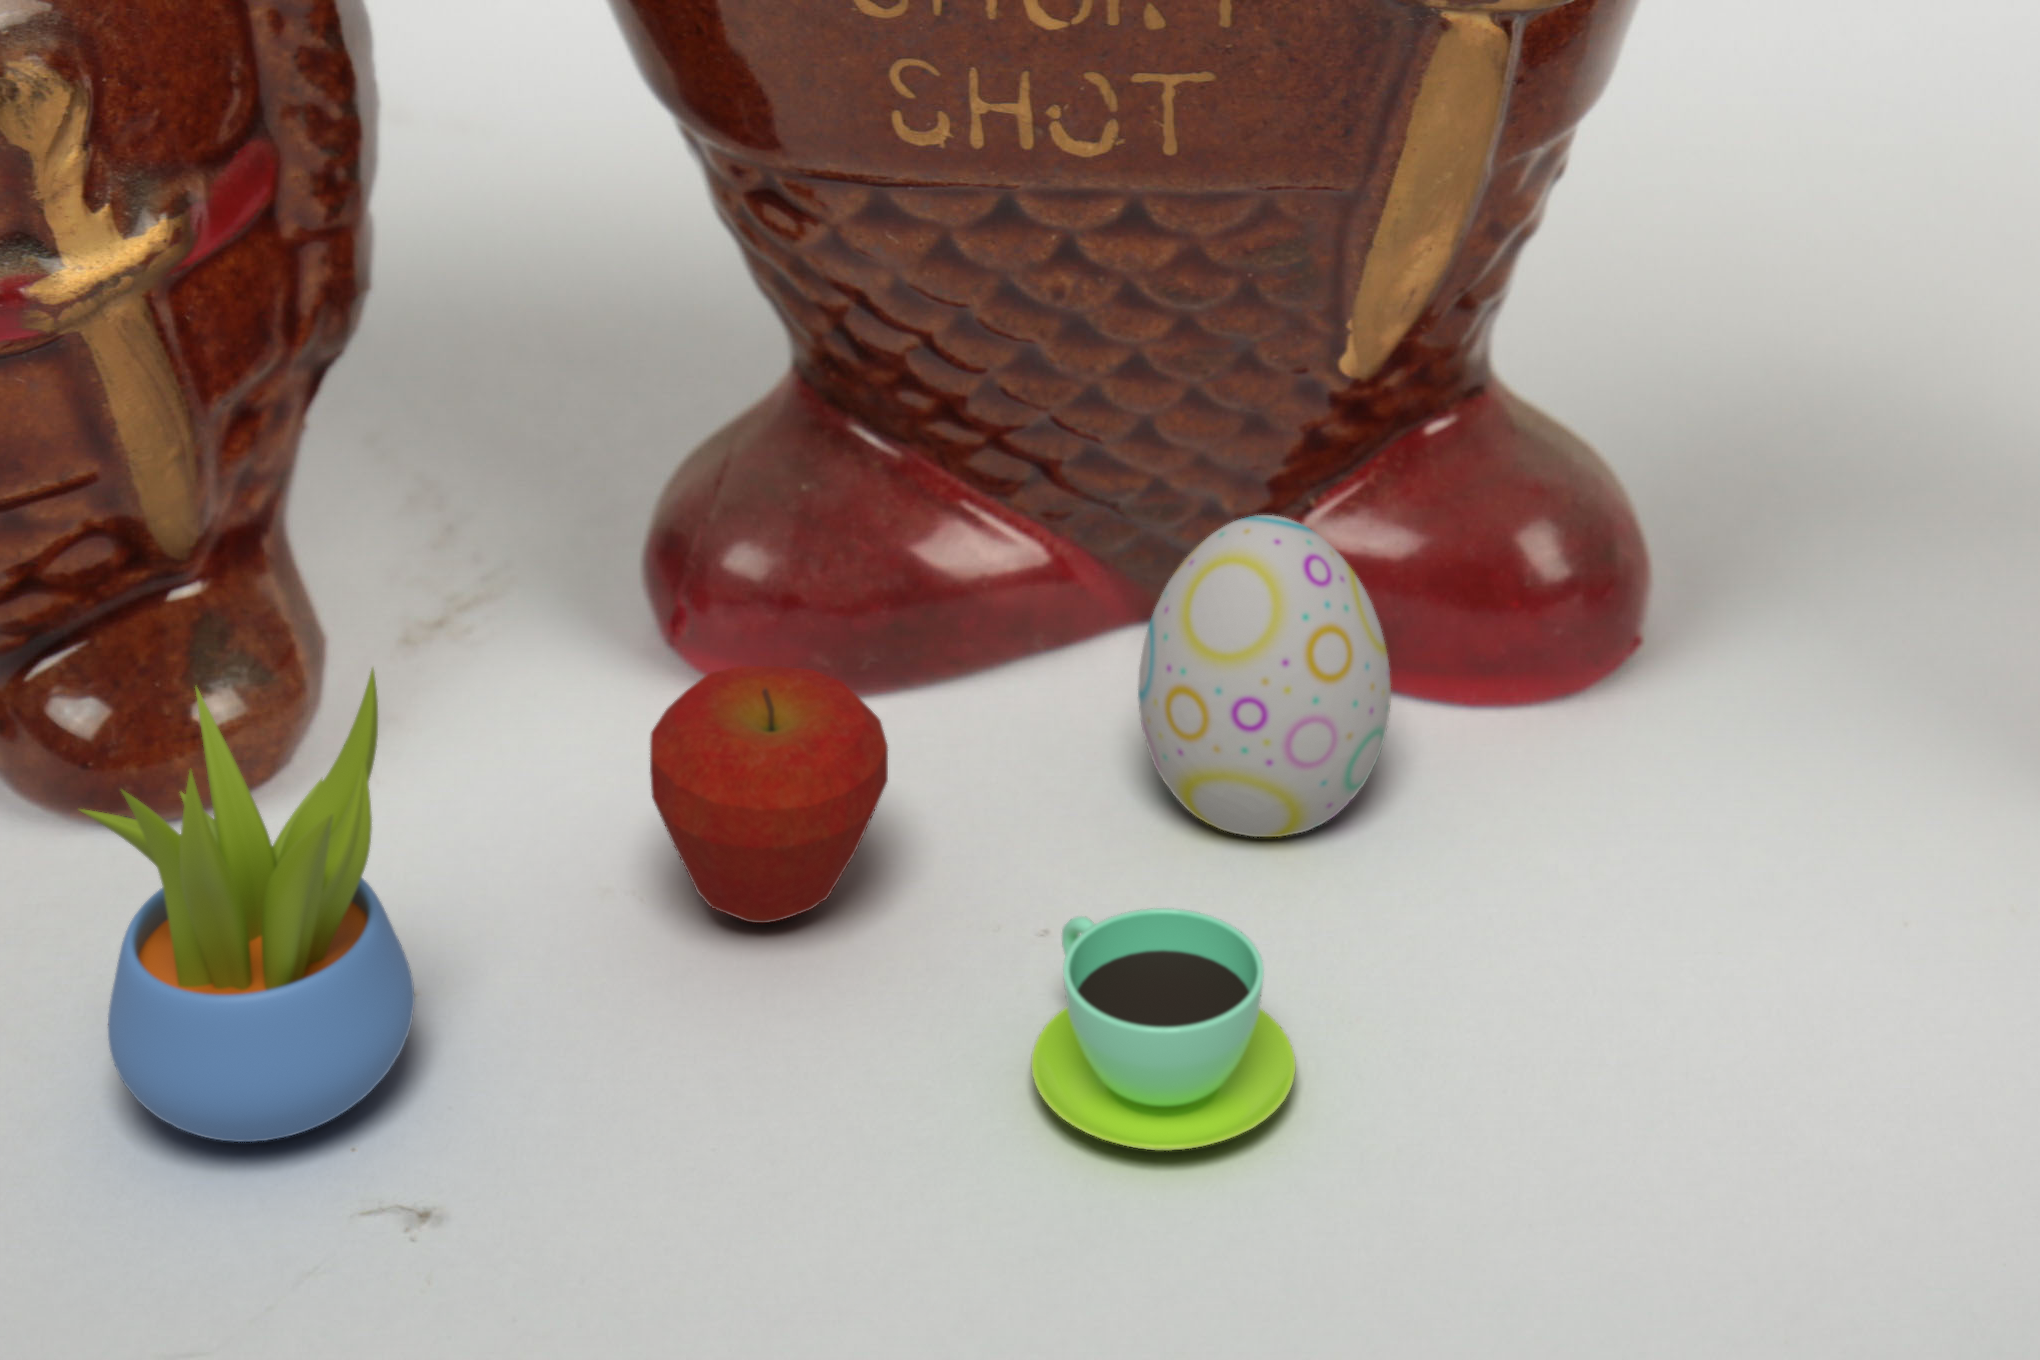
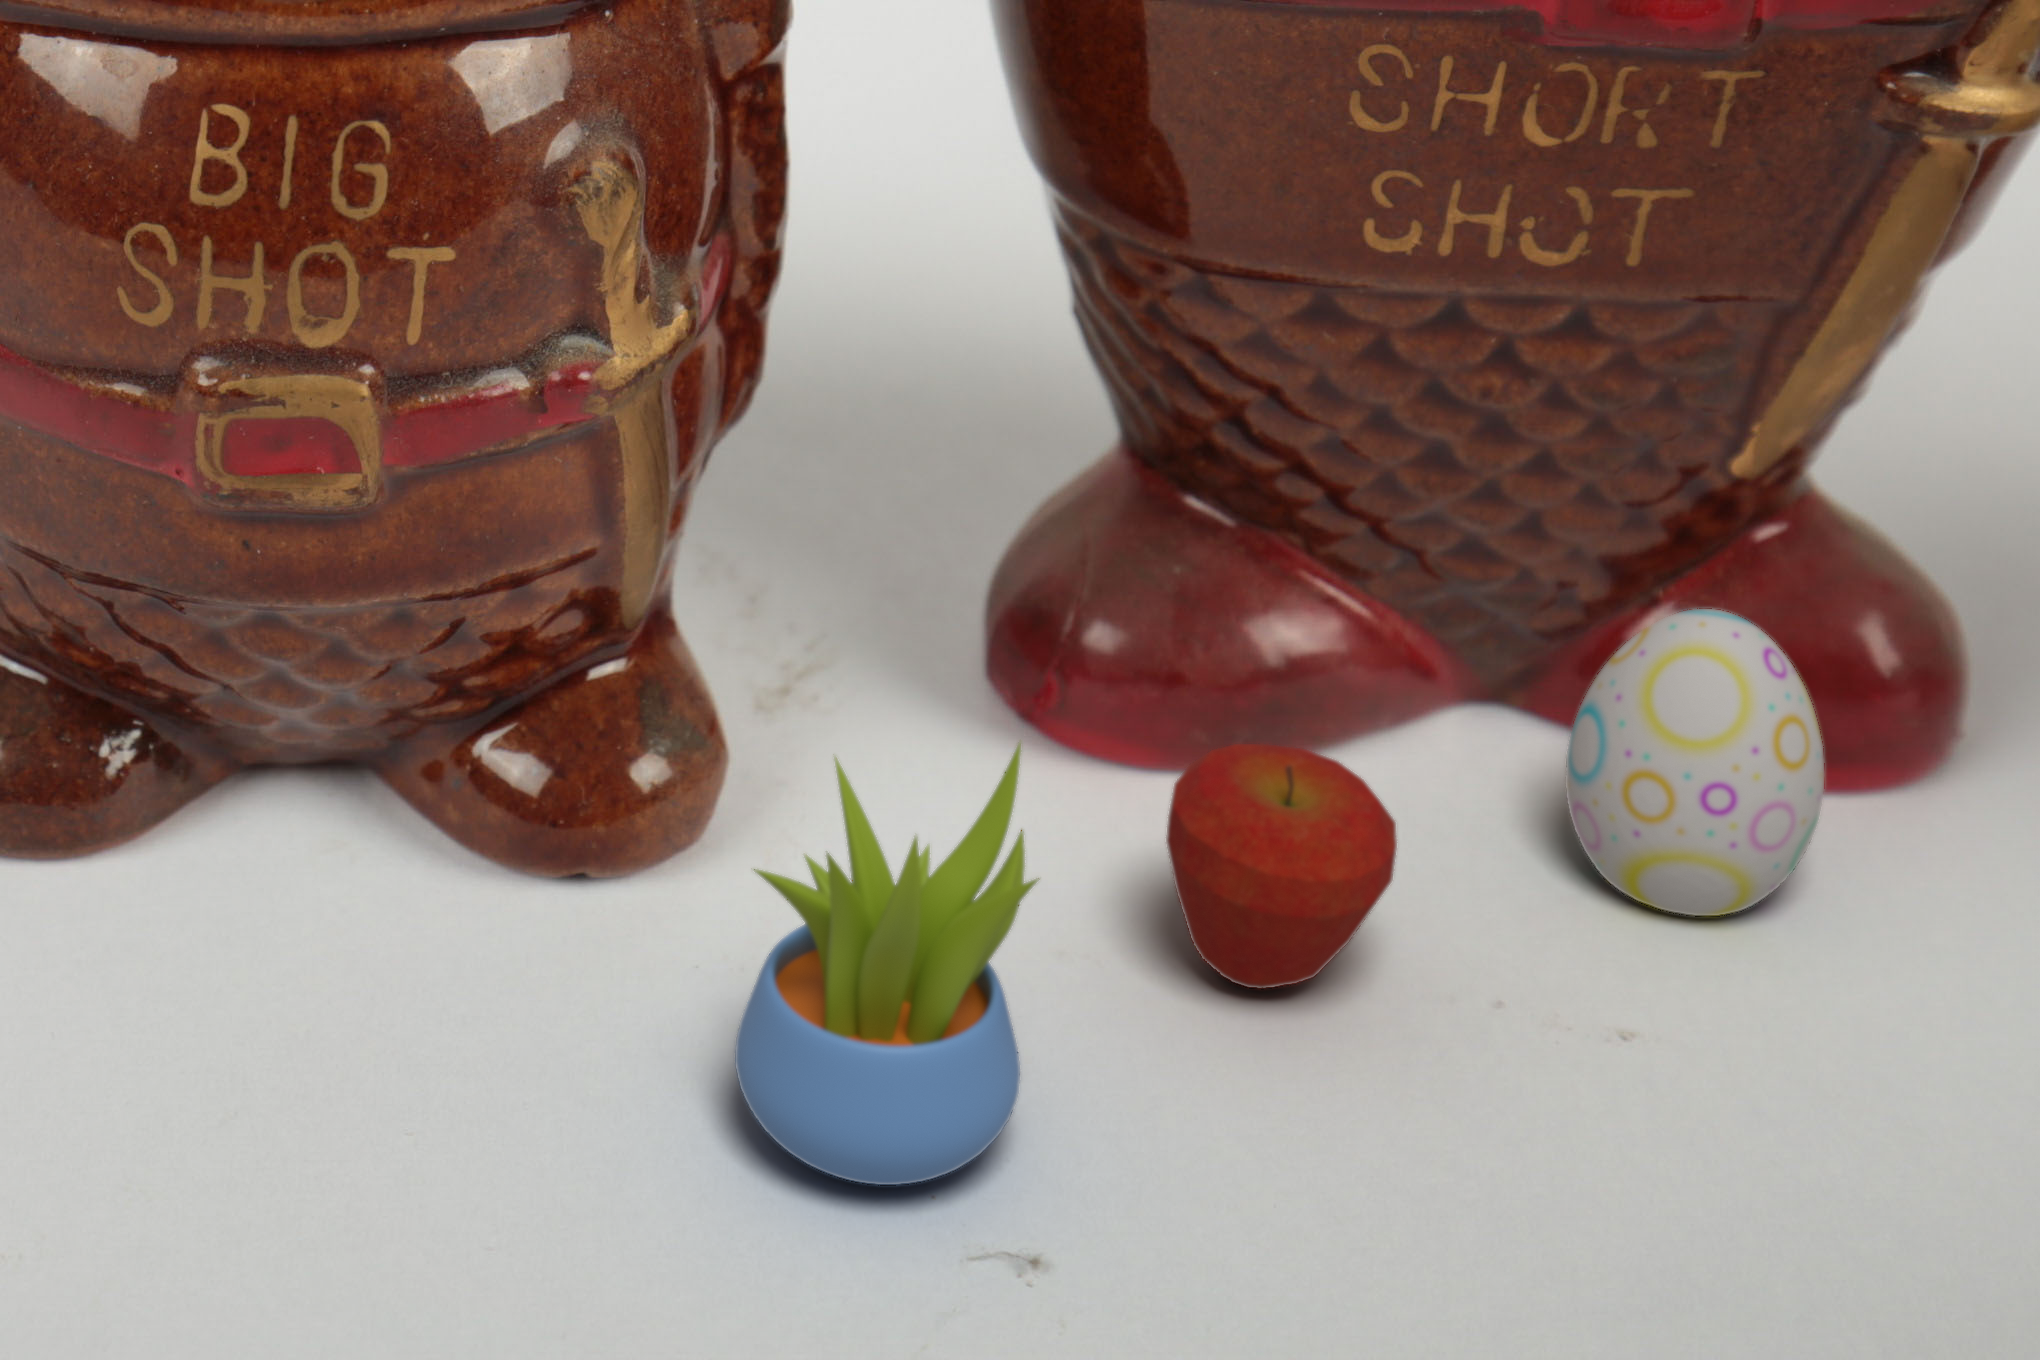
cup: present [1031,908,1296,1151] -> none [1593,982,1859,1211]

